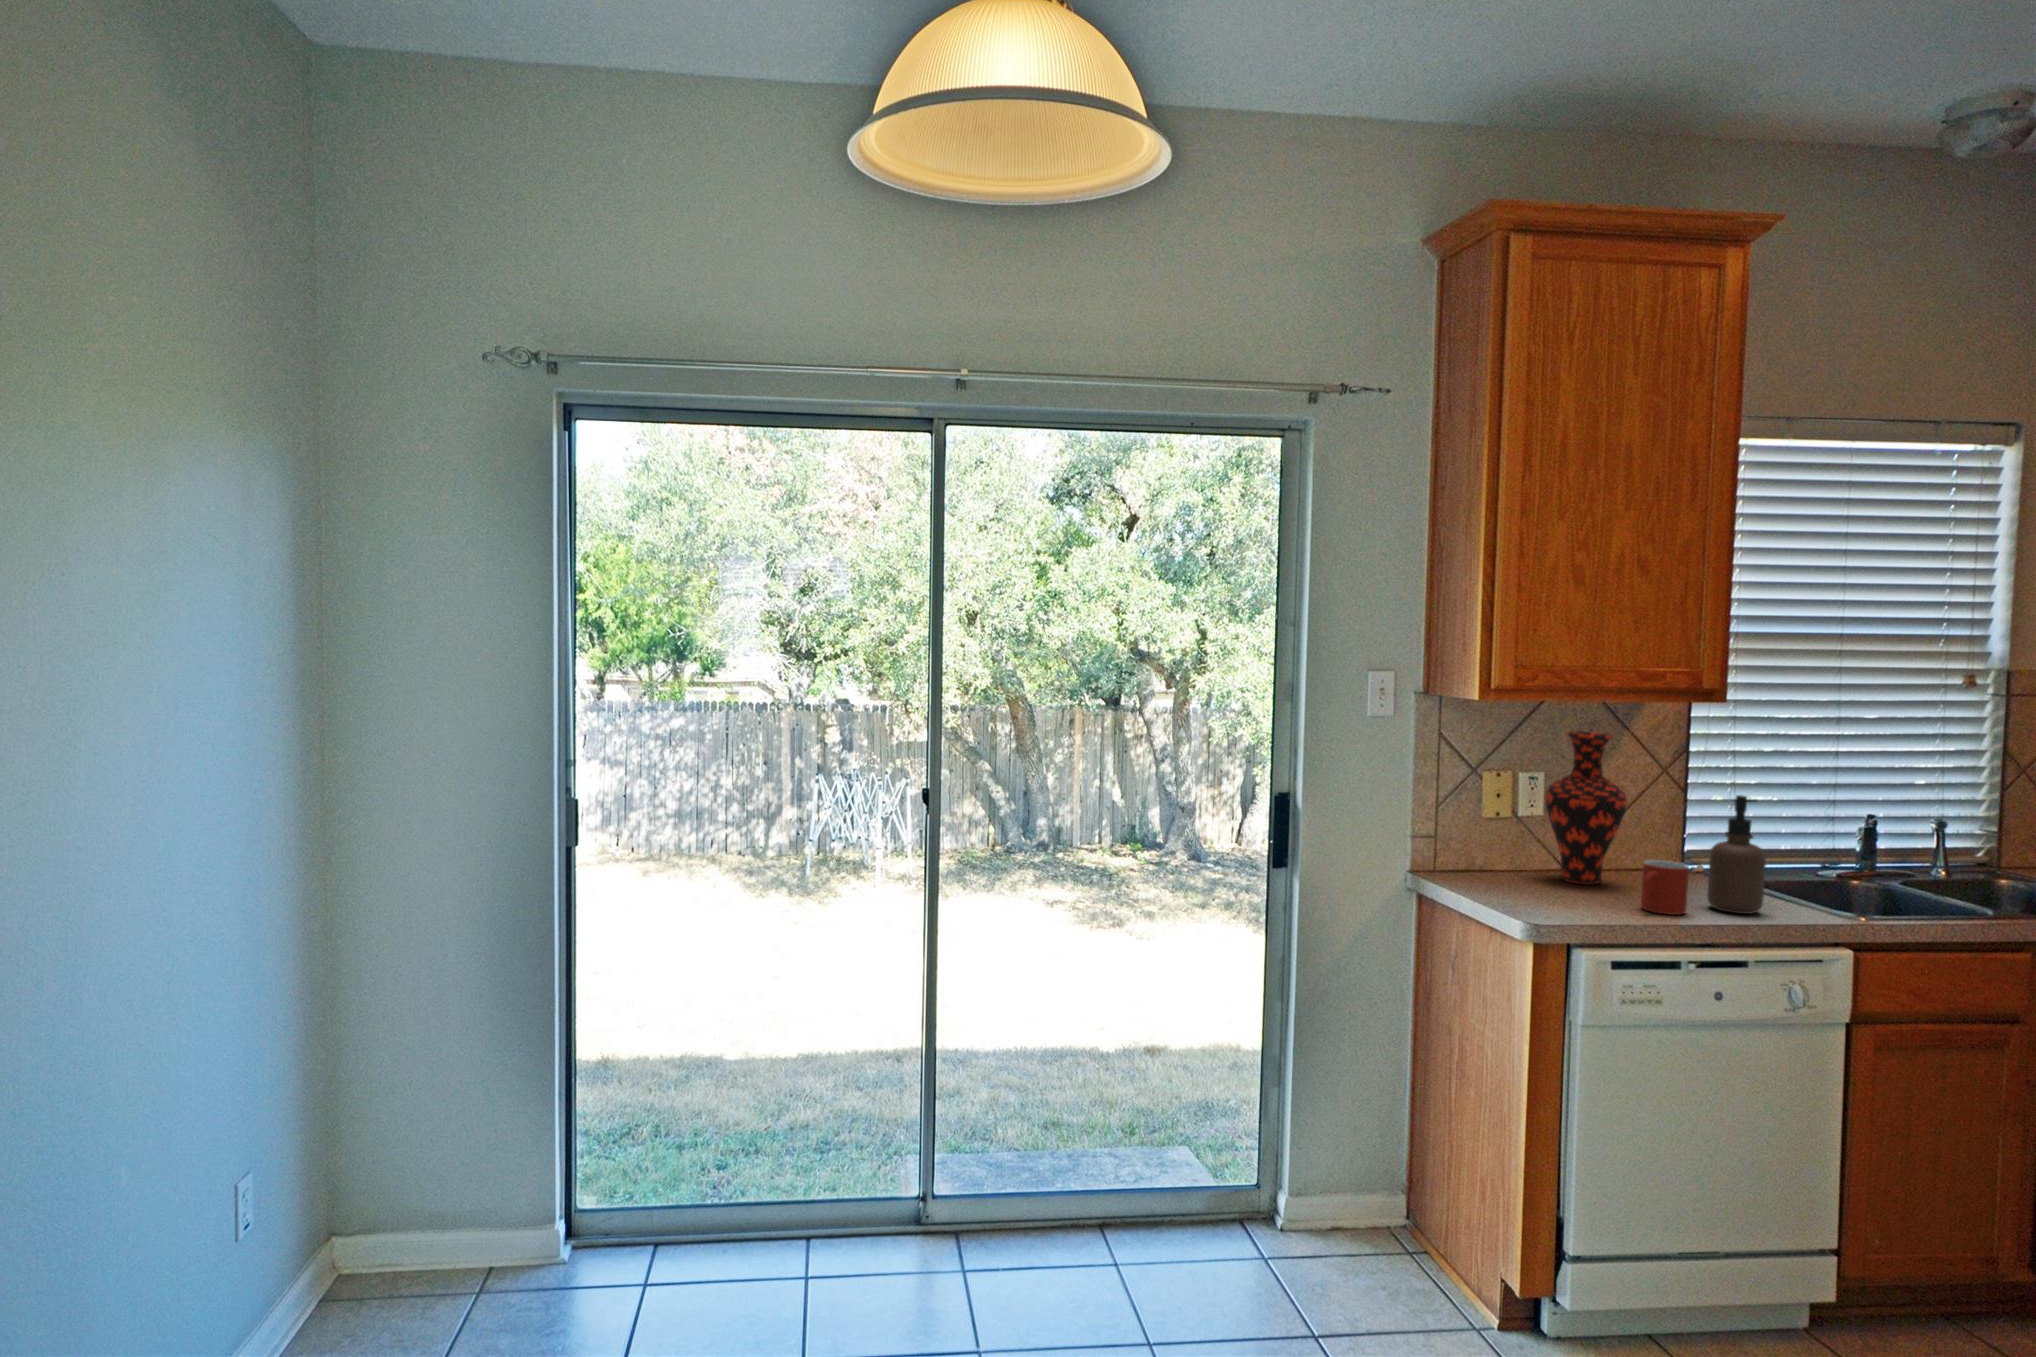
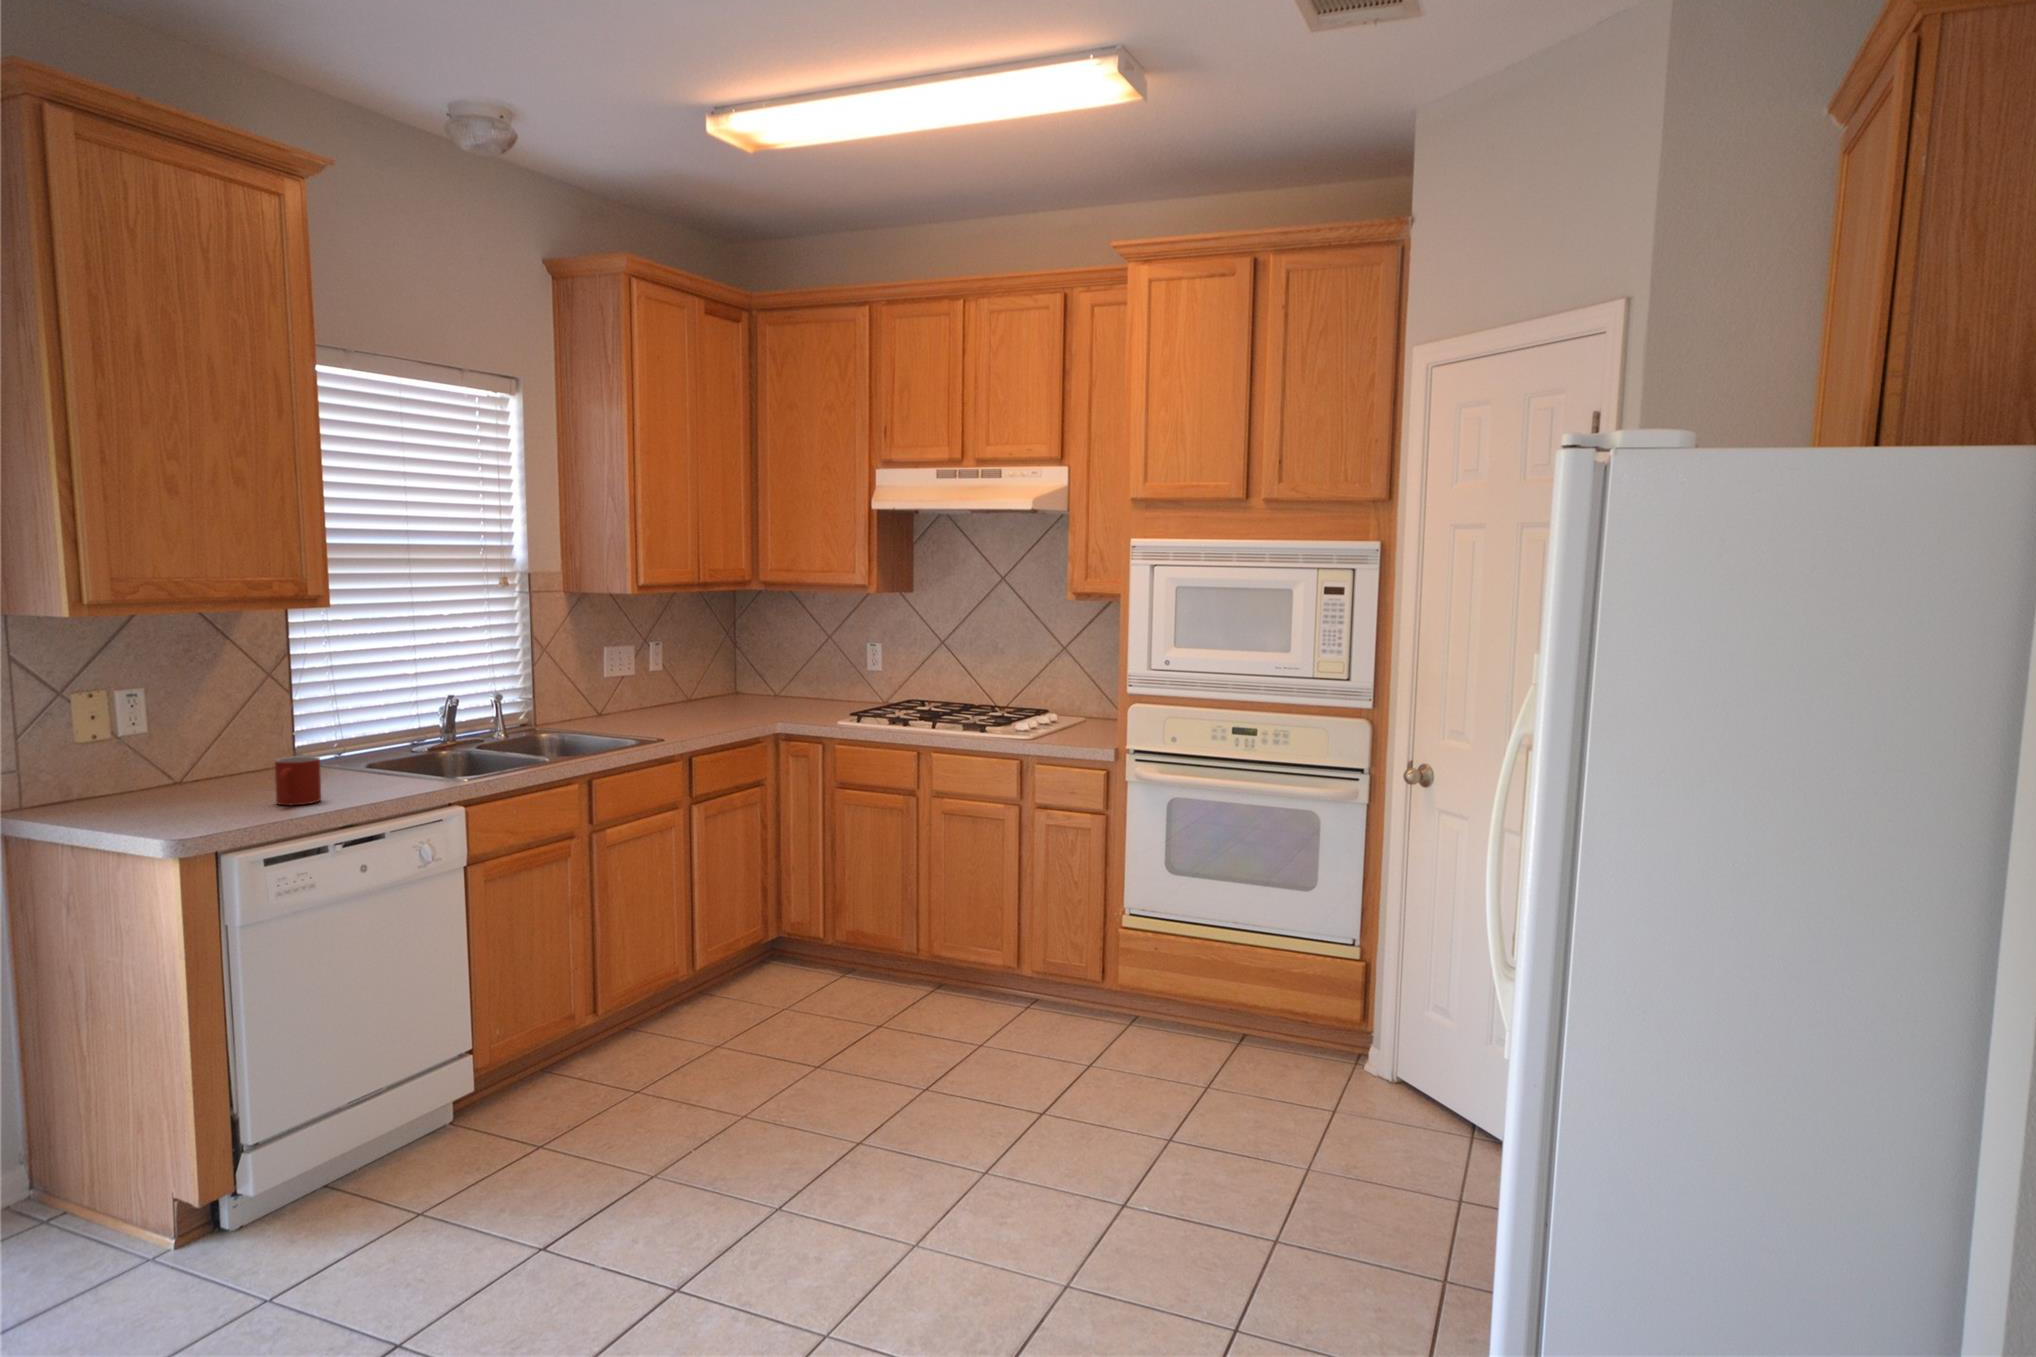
vase: present [1545,731,1627,885] -> none [151,644,243,795]
soap dispenser: present [1707,795,1766,914] -> none [334,688,386,792]

